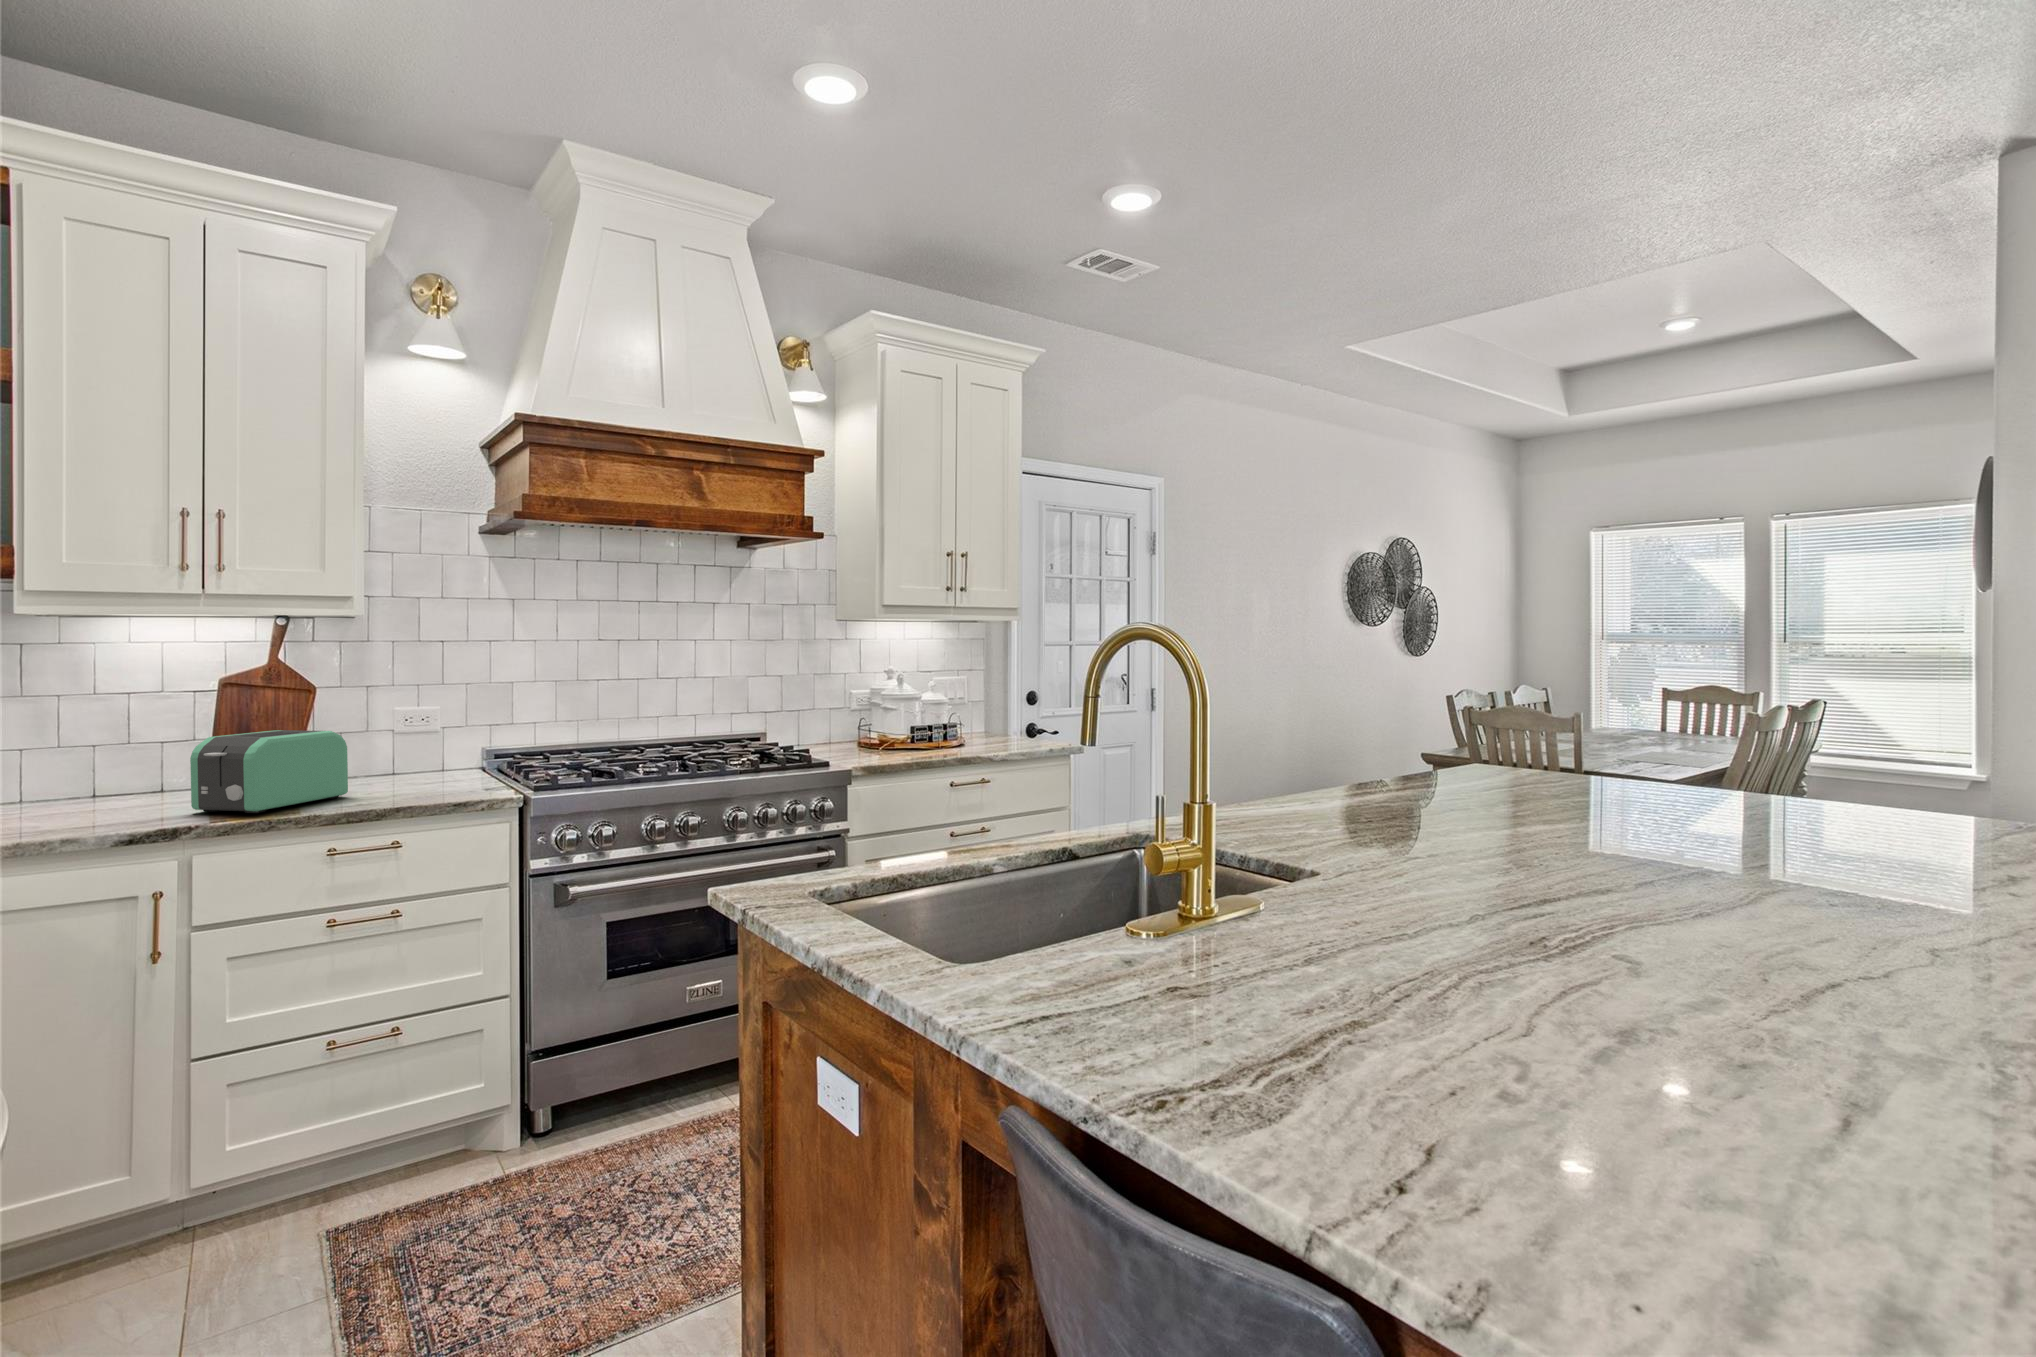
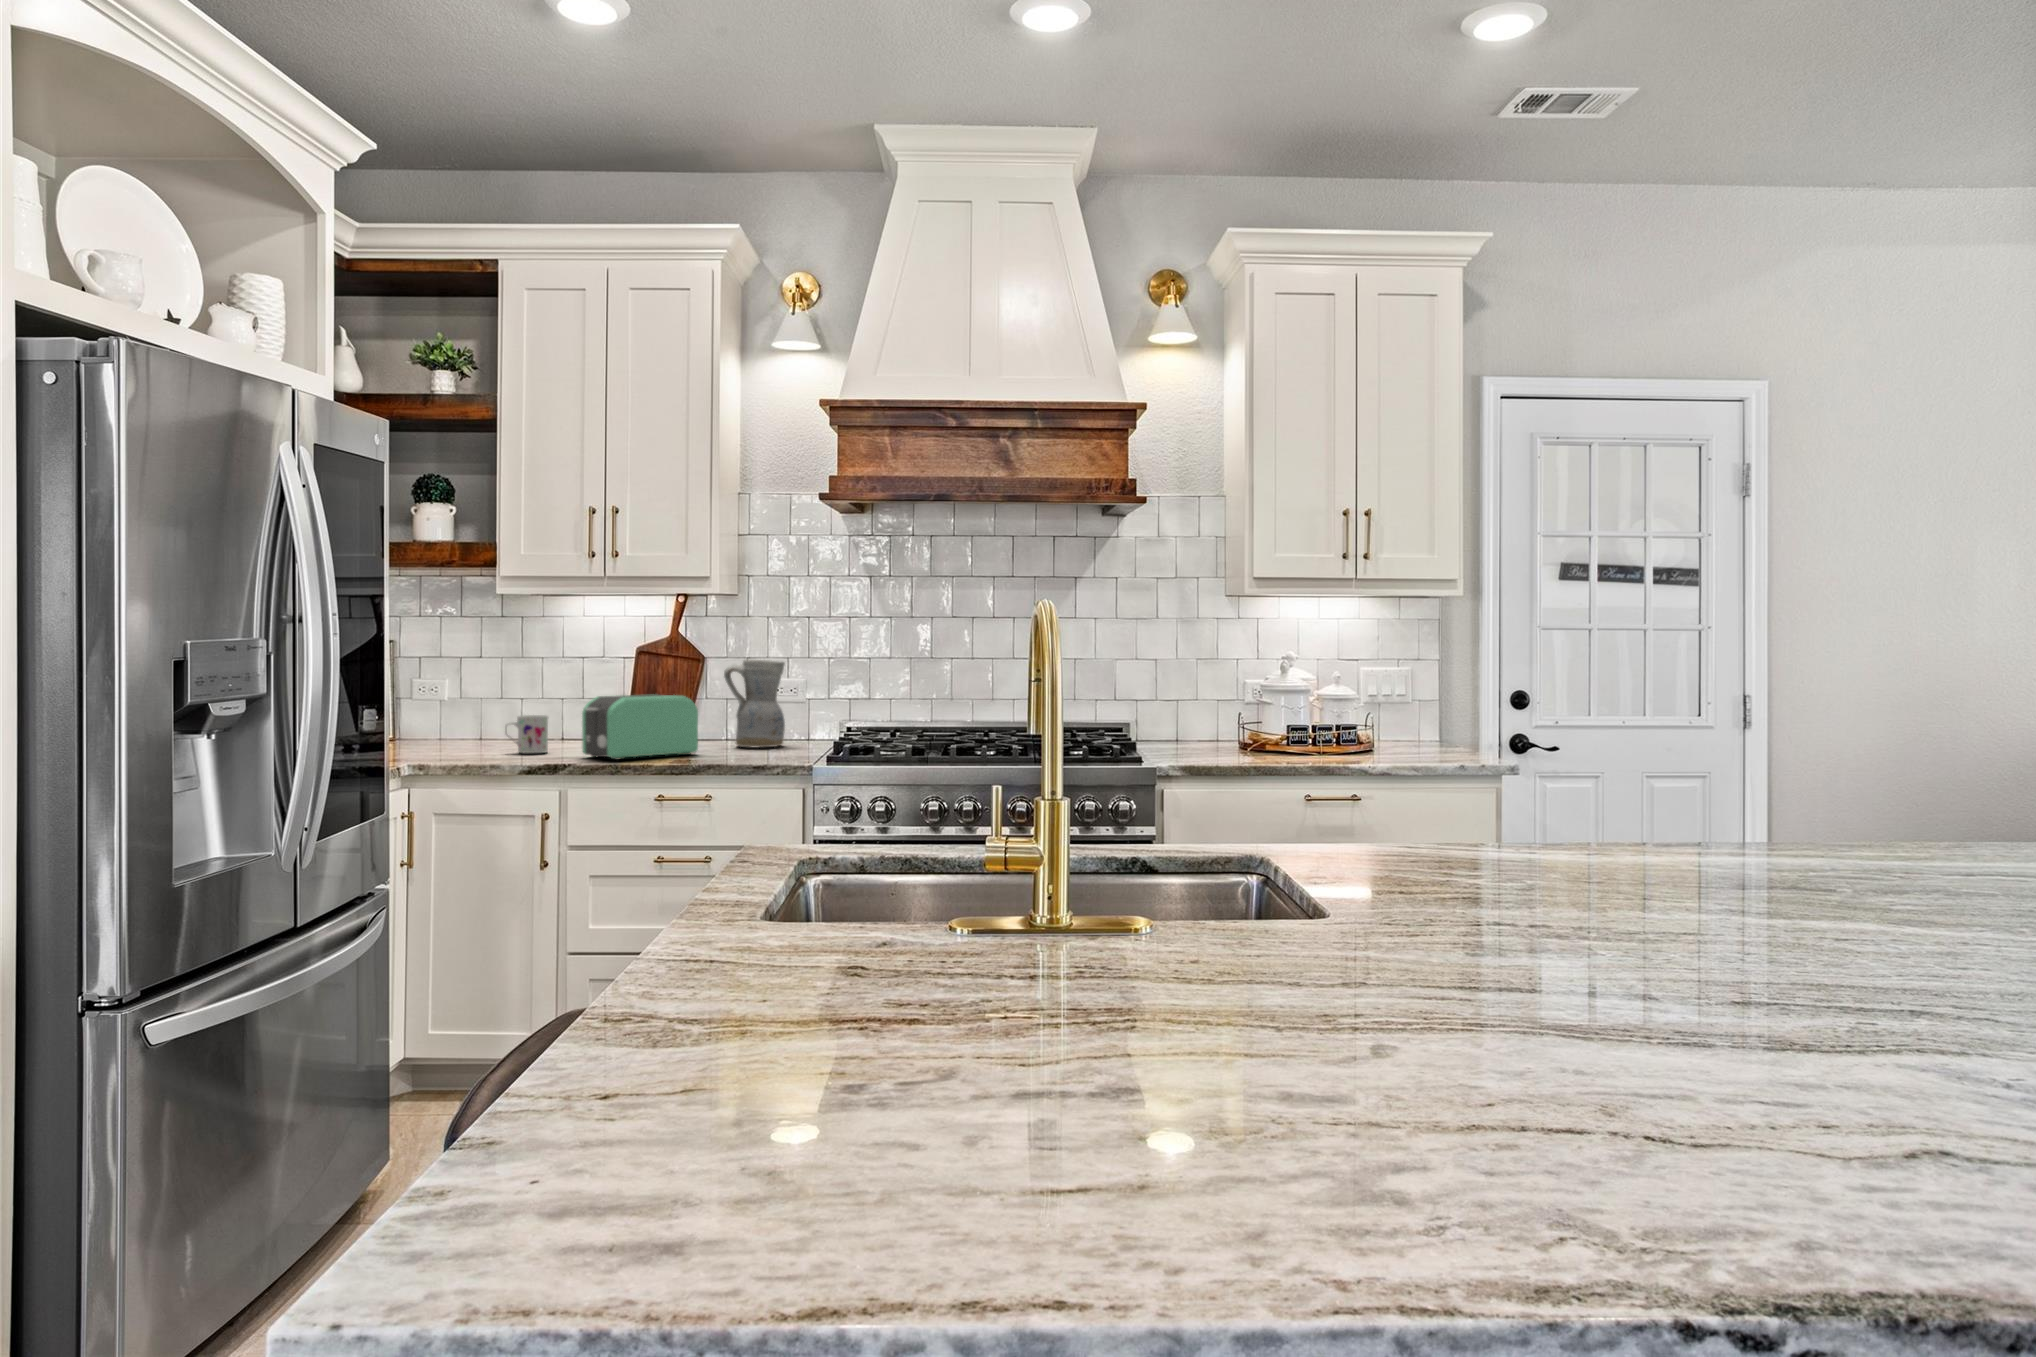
ceramic pitcher: none [357,685,433,783] -> present [724,659,785,748]
mug: none [49,763,120,815] -> present [505,715,548,753]

